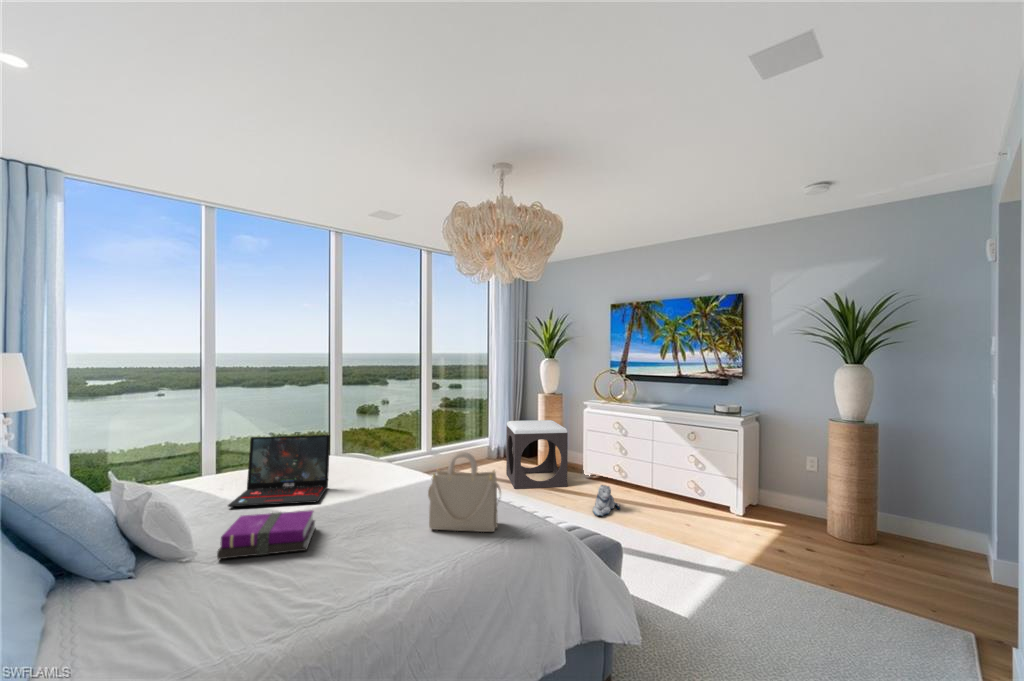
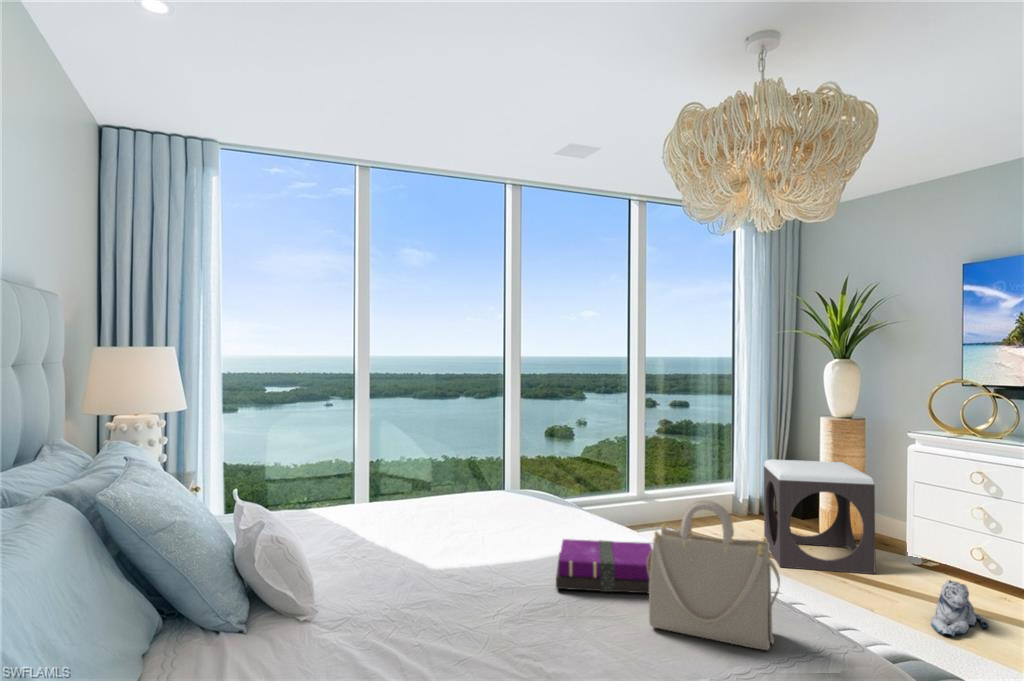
laptop: present [228,435,330,507] -> none [370,456,501,556]
notebook: present [217,510,315,559] -> present [556,539,652,593]

